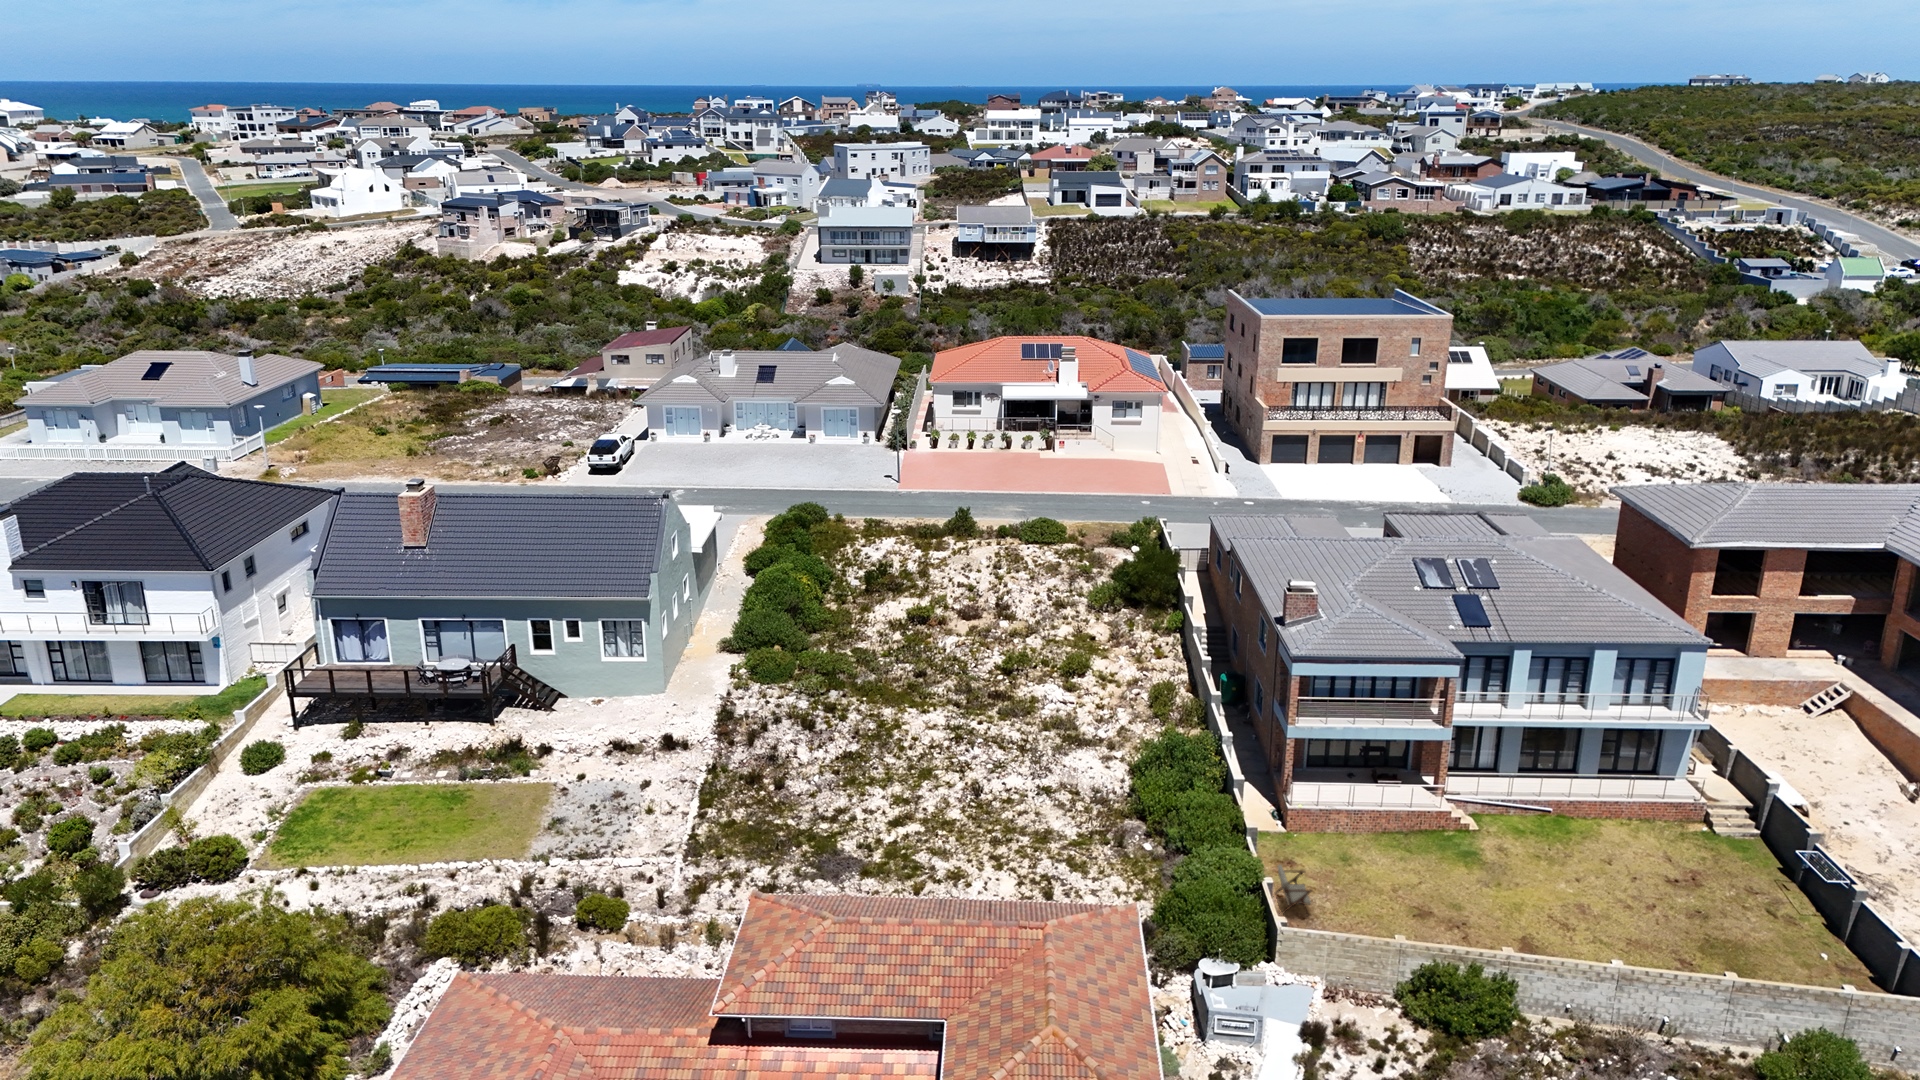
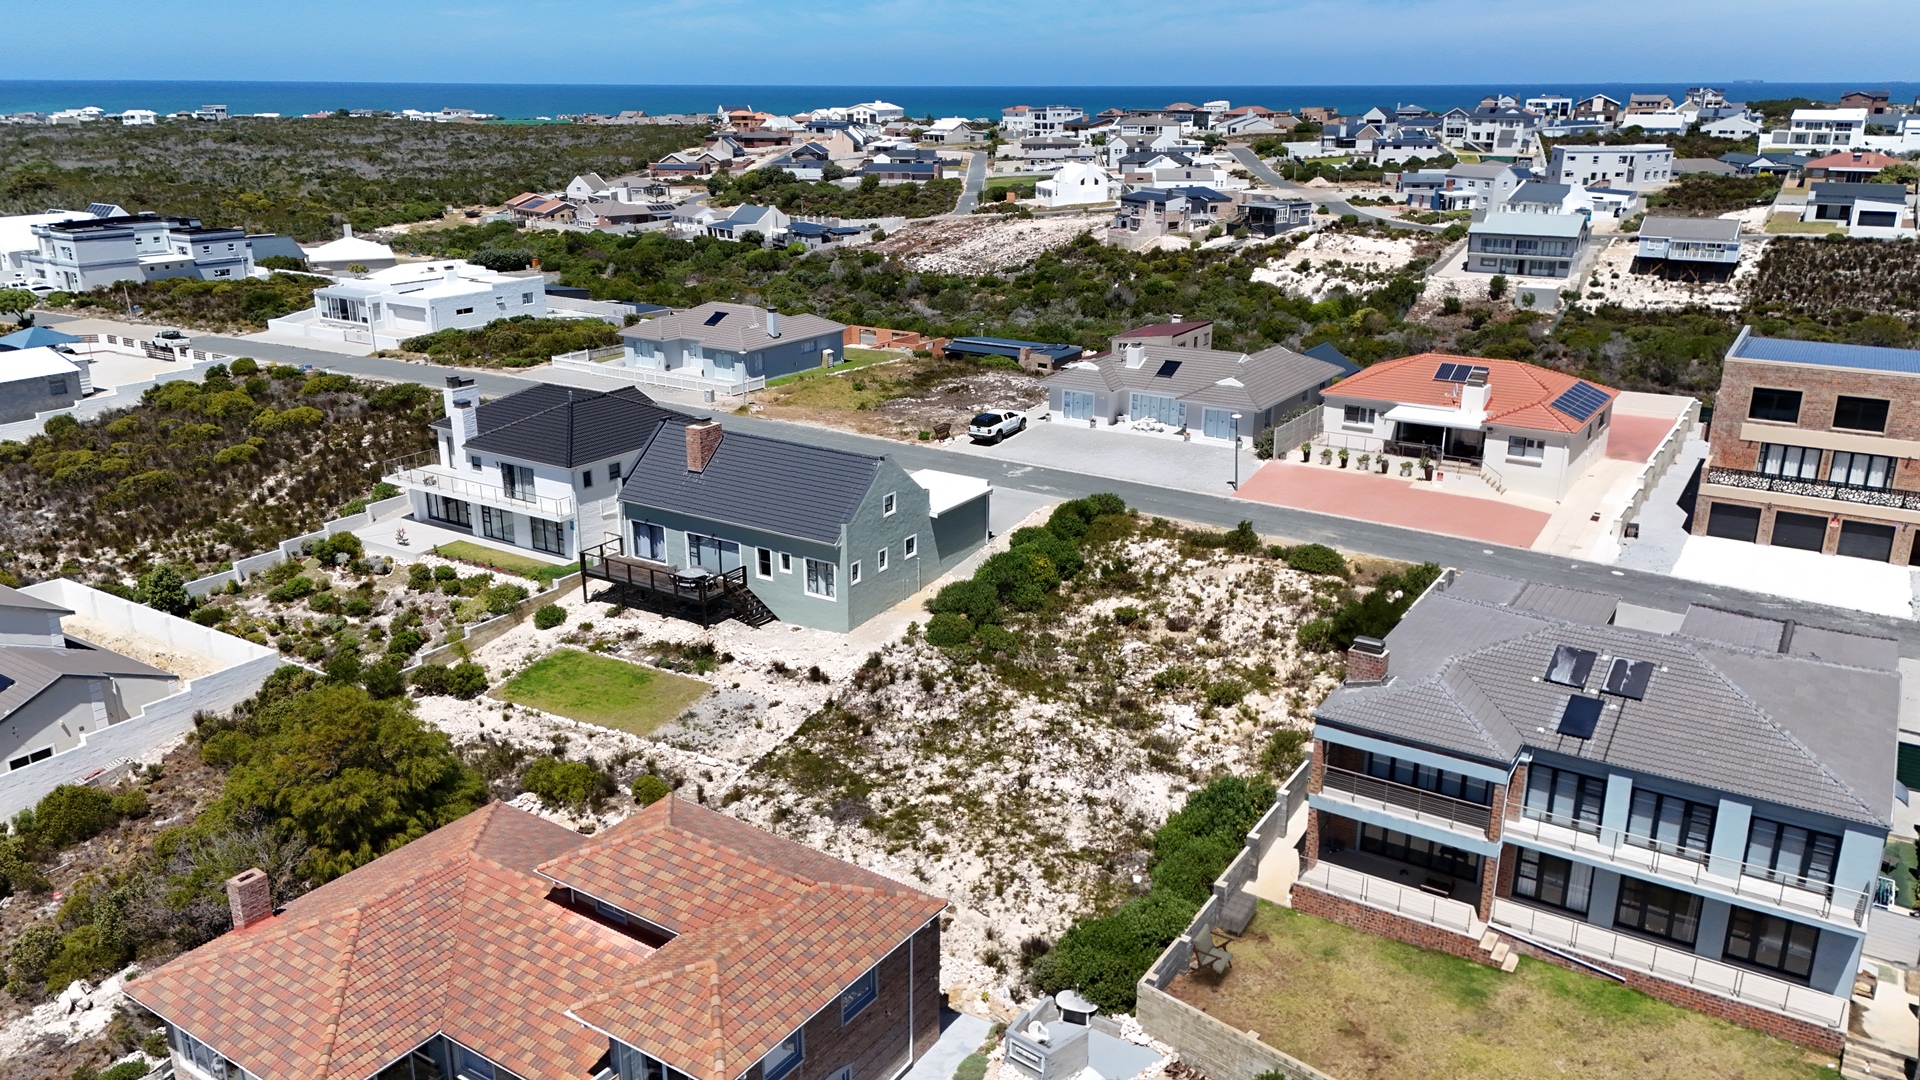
bench: none [1251,829,1282,871] -> present [1219,890,1257,937]

